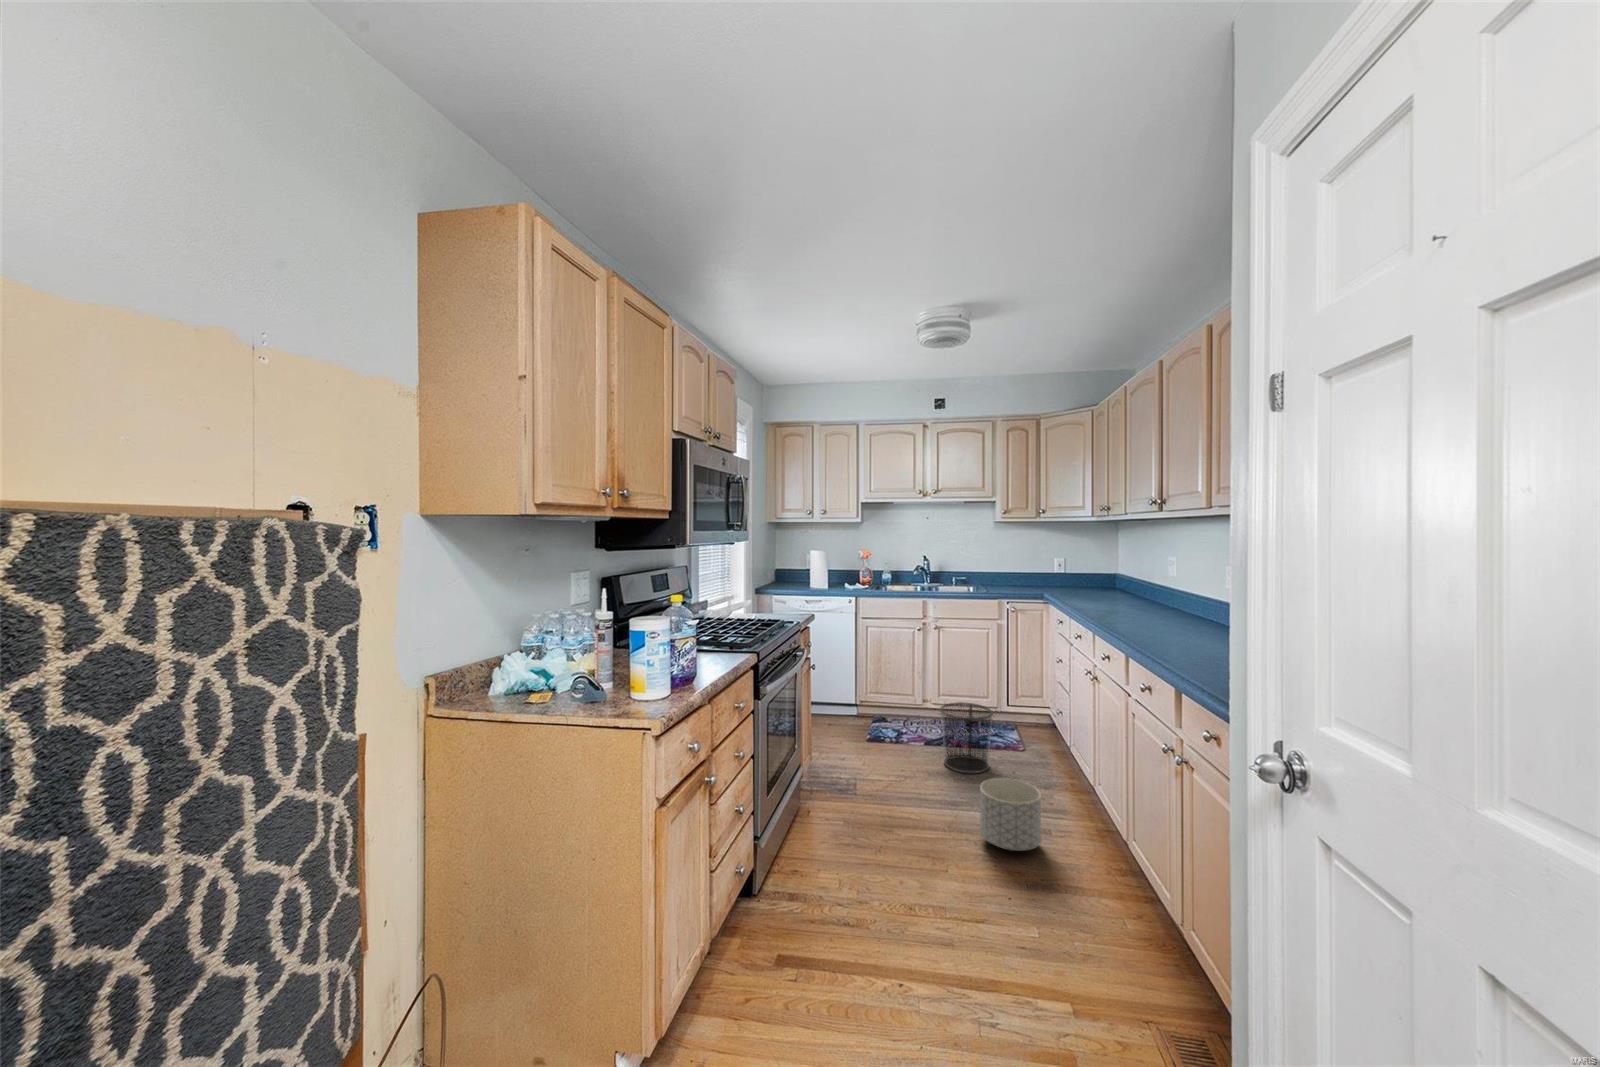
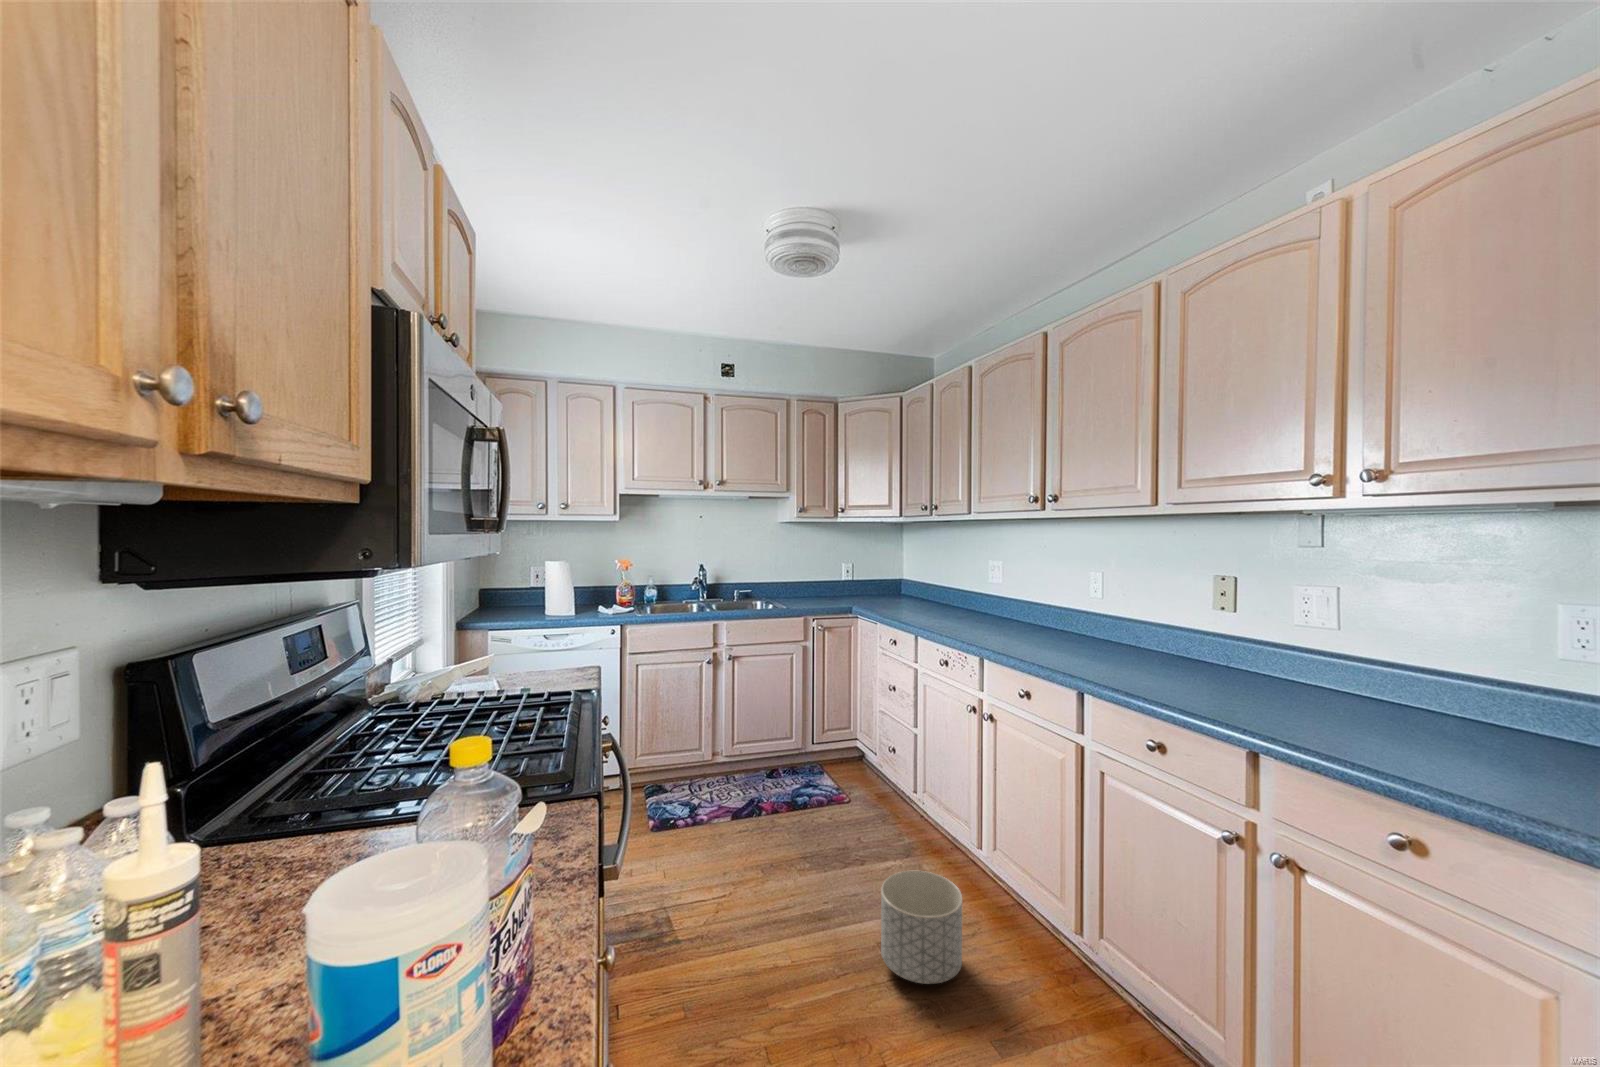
waste bin: present [940,702,993,773] -> none [765,757,834,856]

